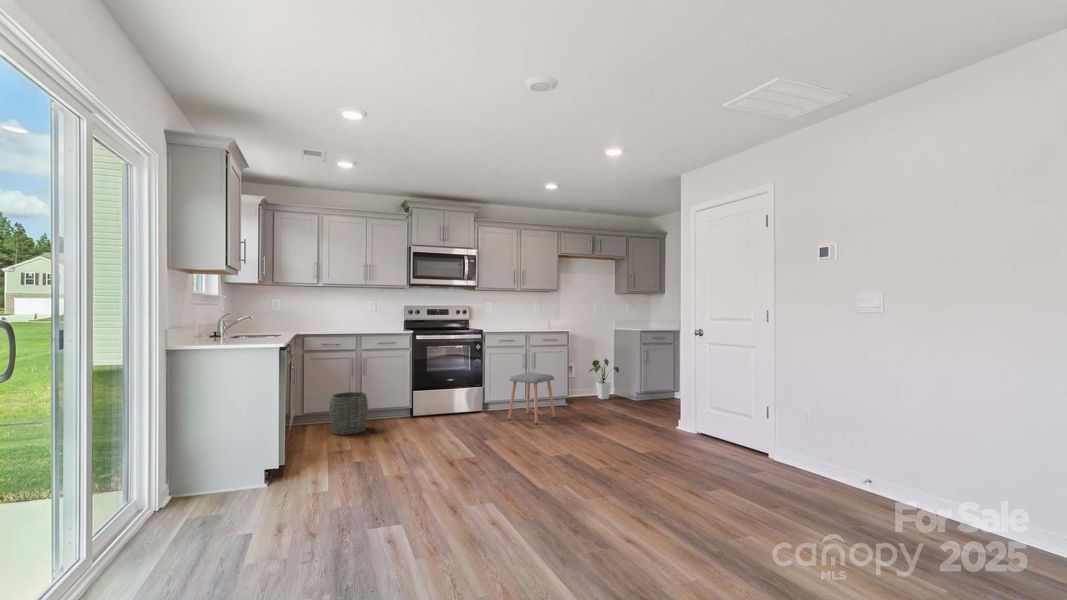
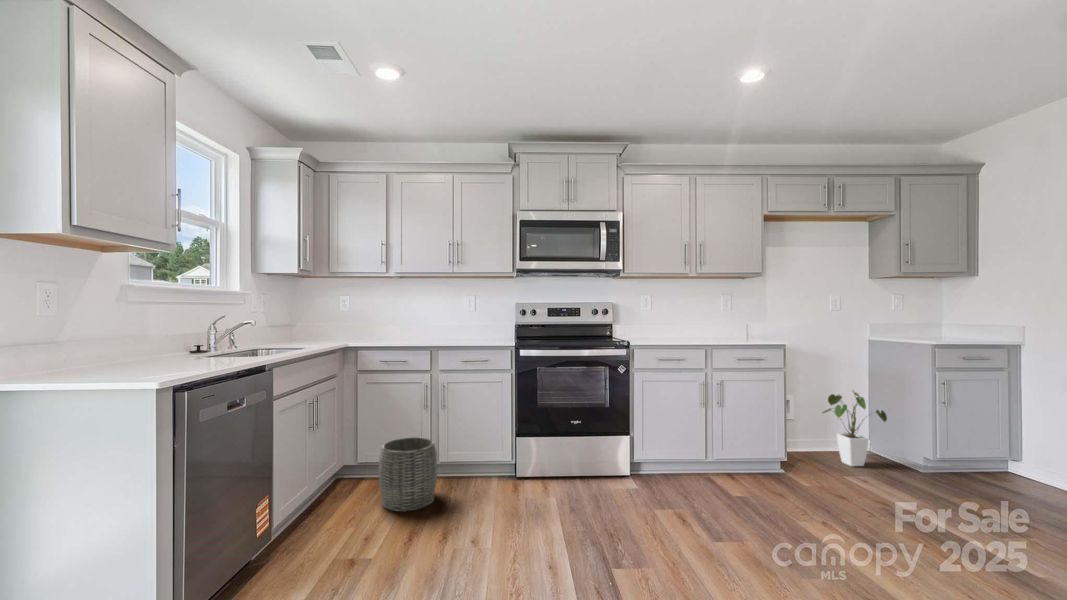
stool: present [508,373,555,424] -> none [672,421,765,529]

